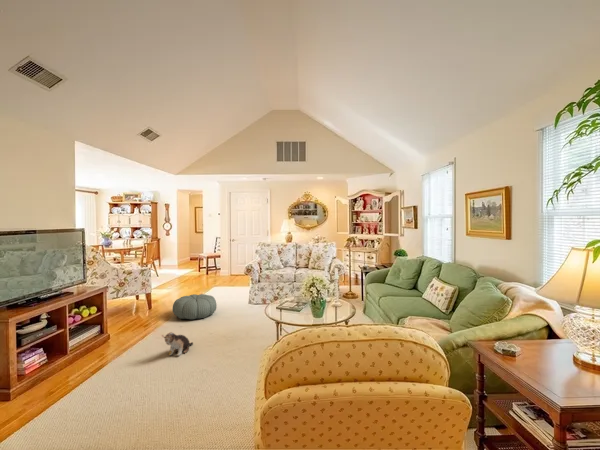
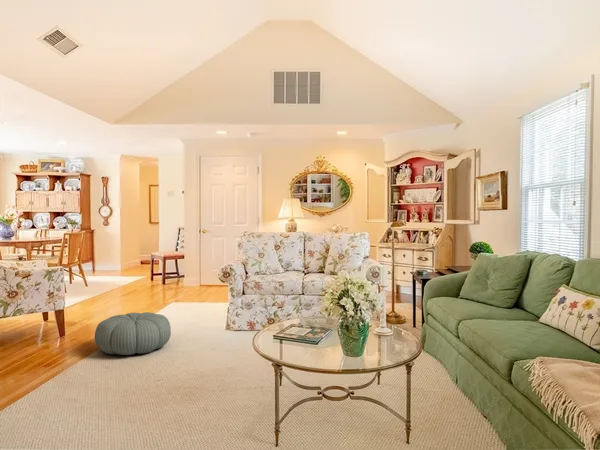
plush toy: present [162,332,193,355] -> none [54,381,120,425]

